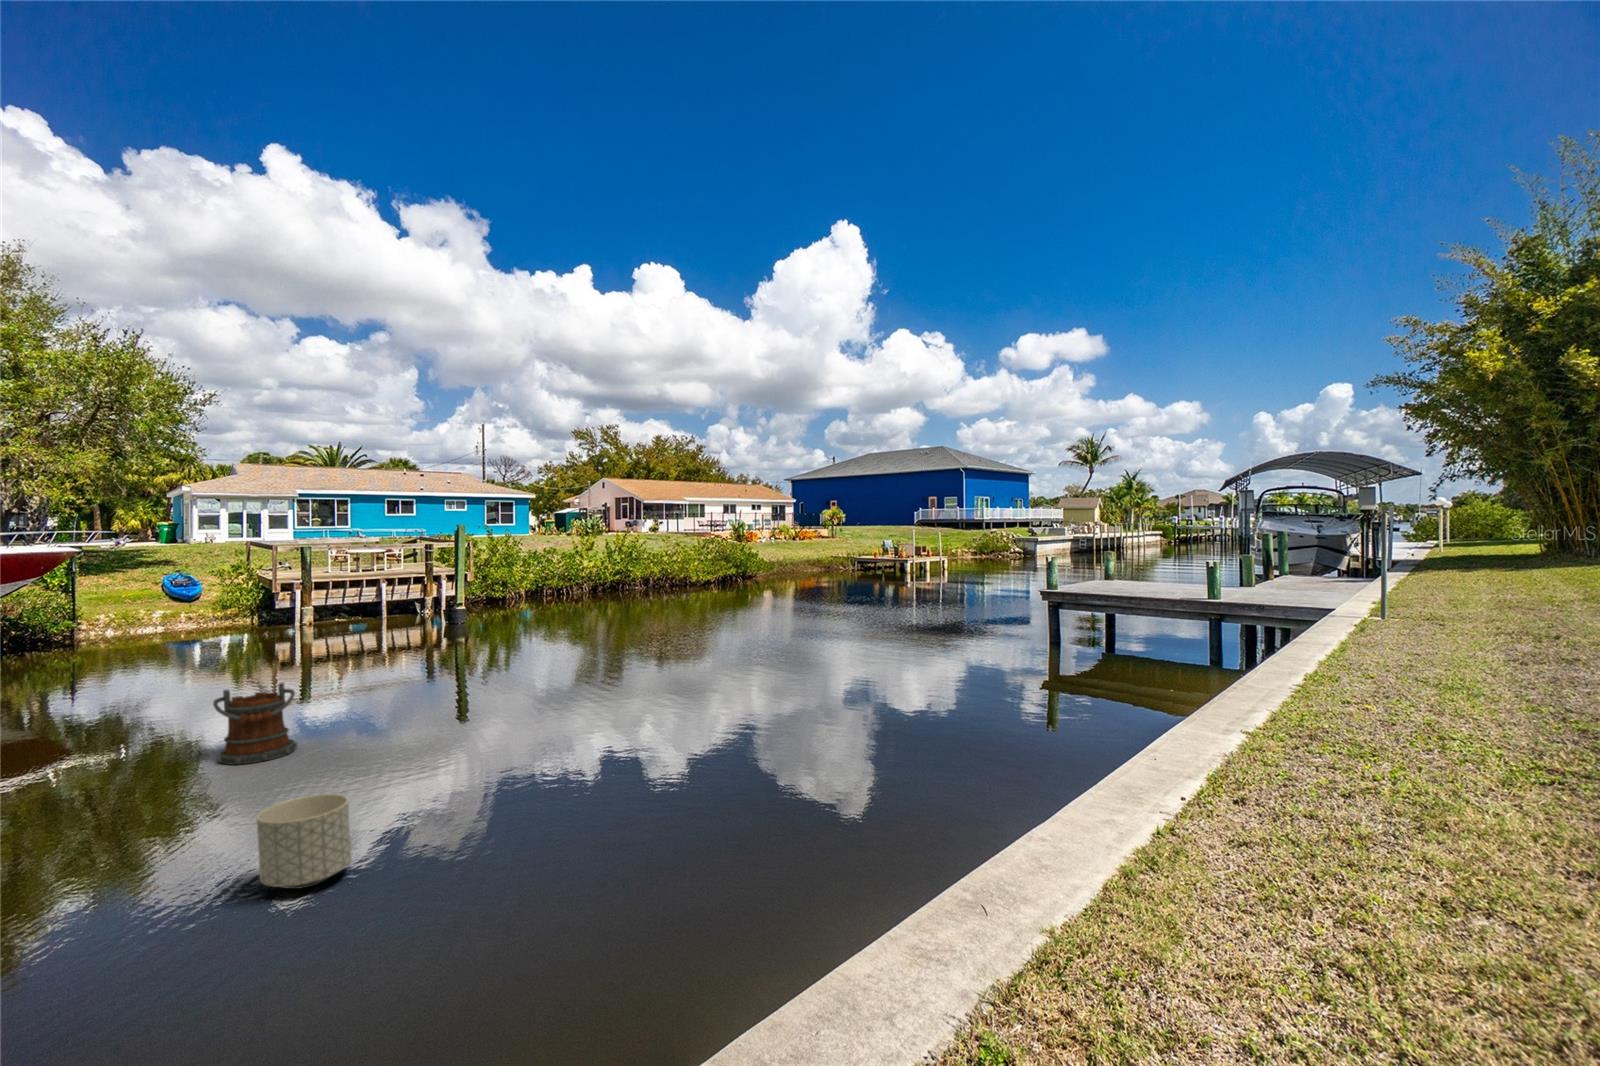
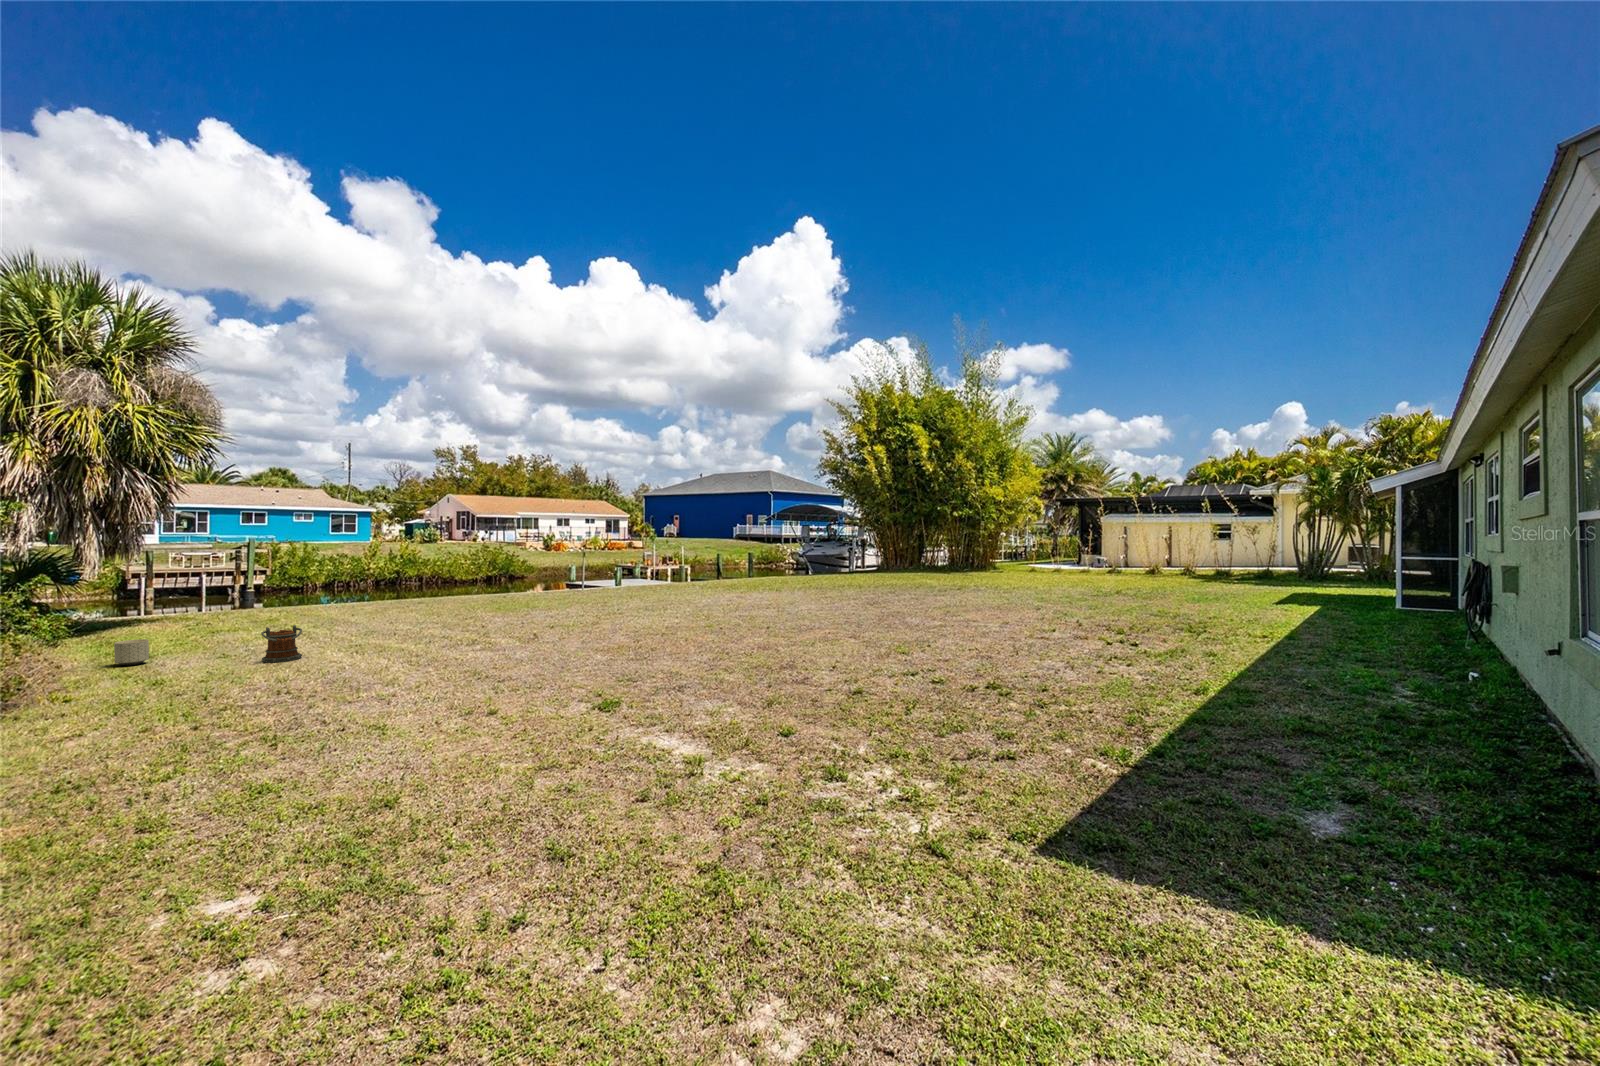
bucket: present [213,683,297,765] -> present [261,625,302,662]

